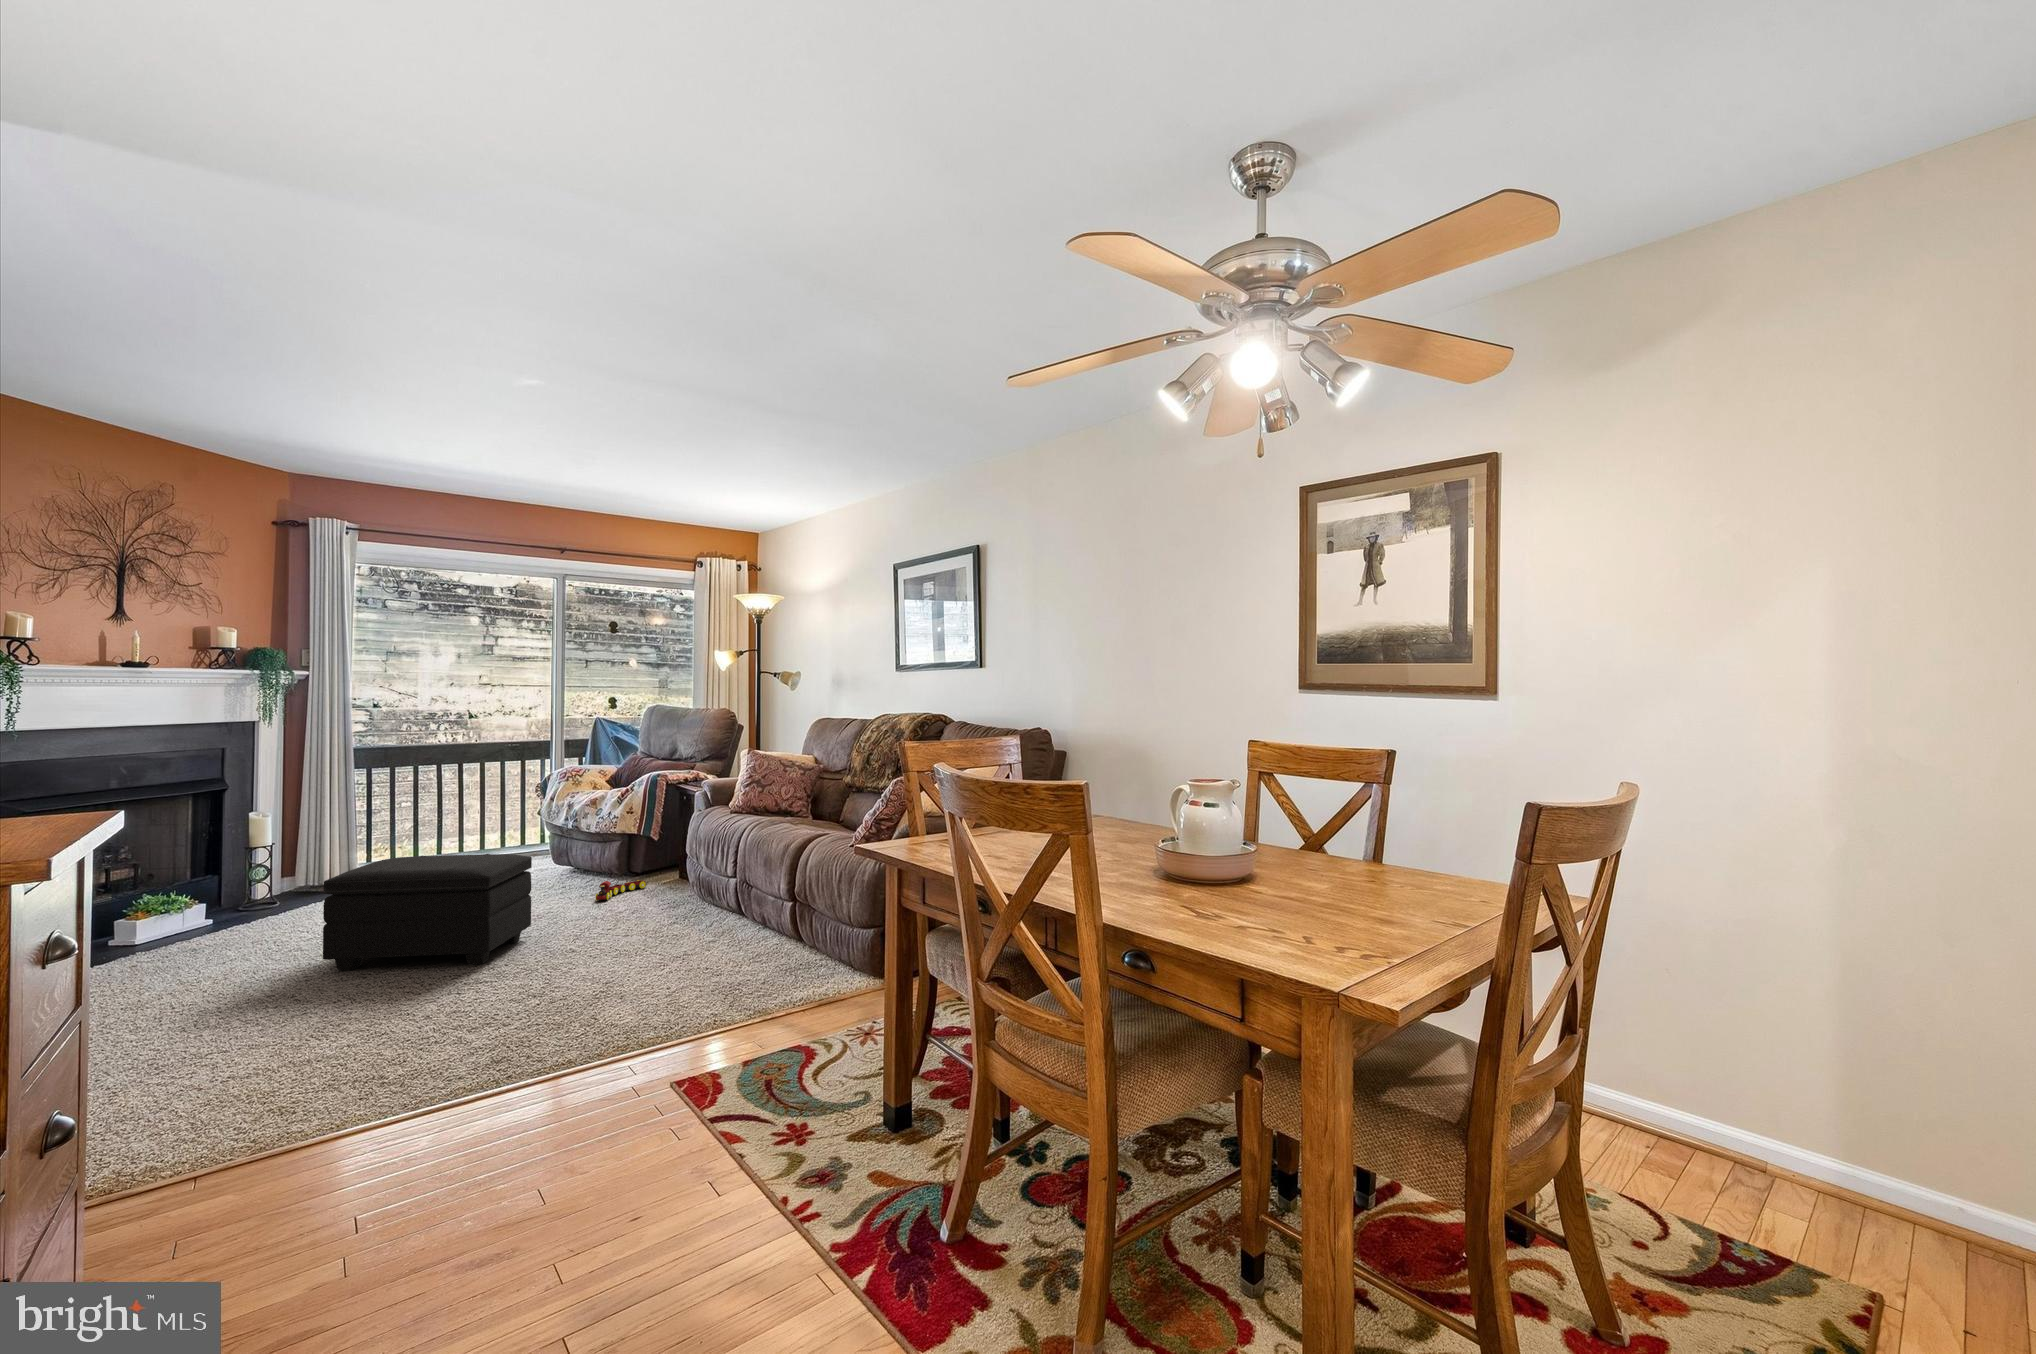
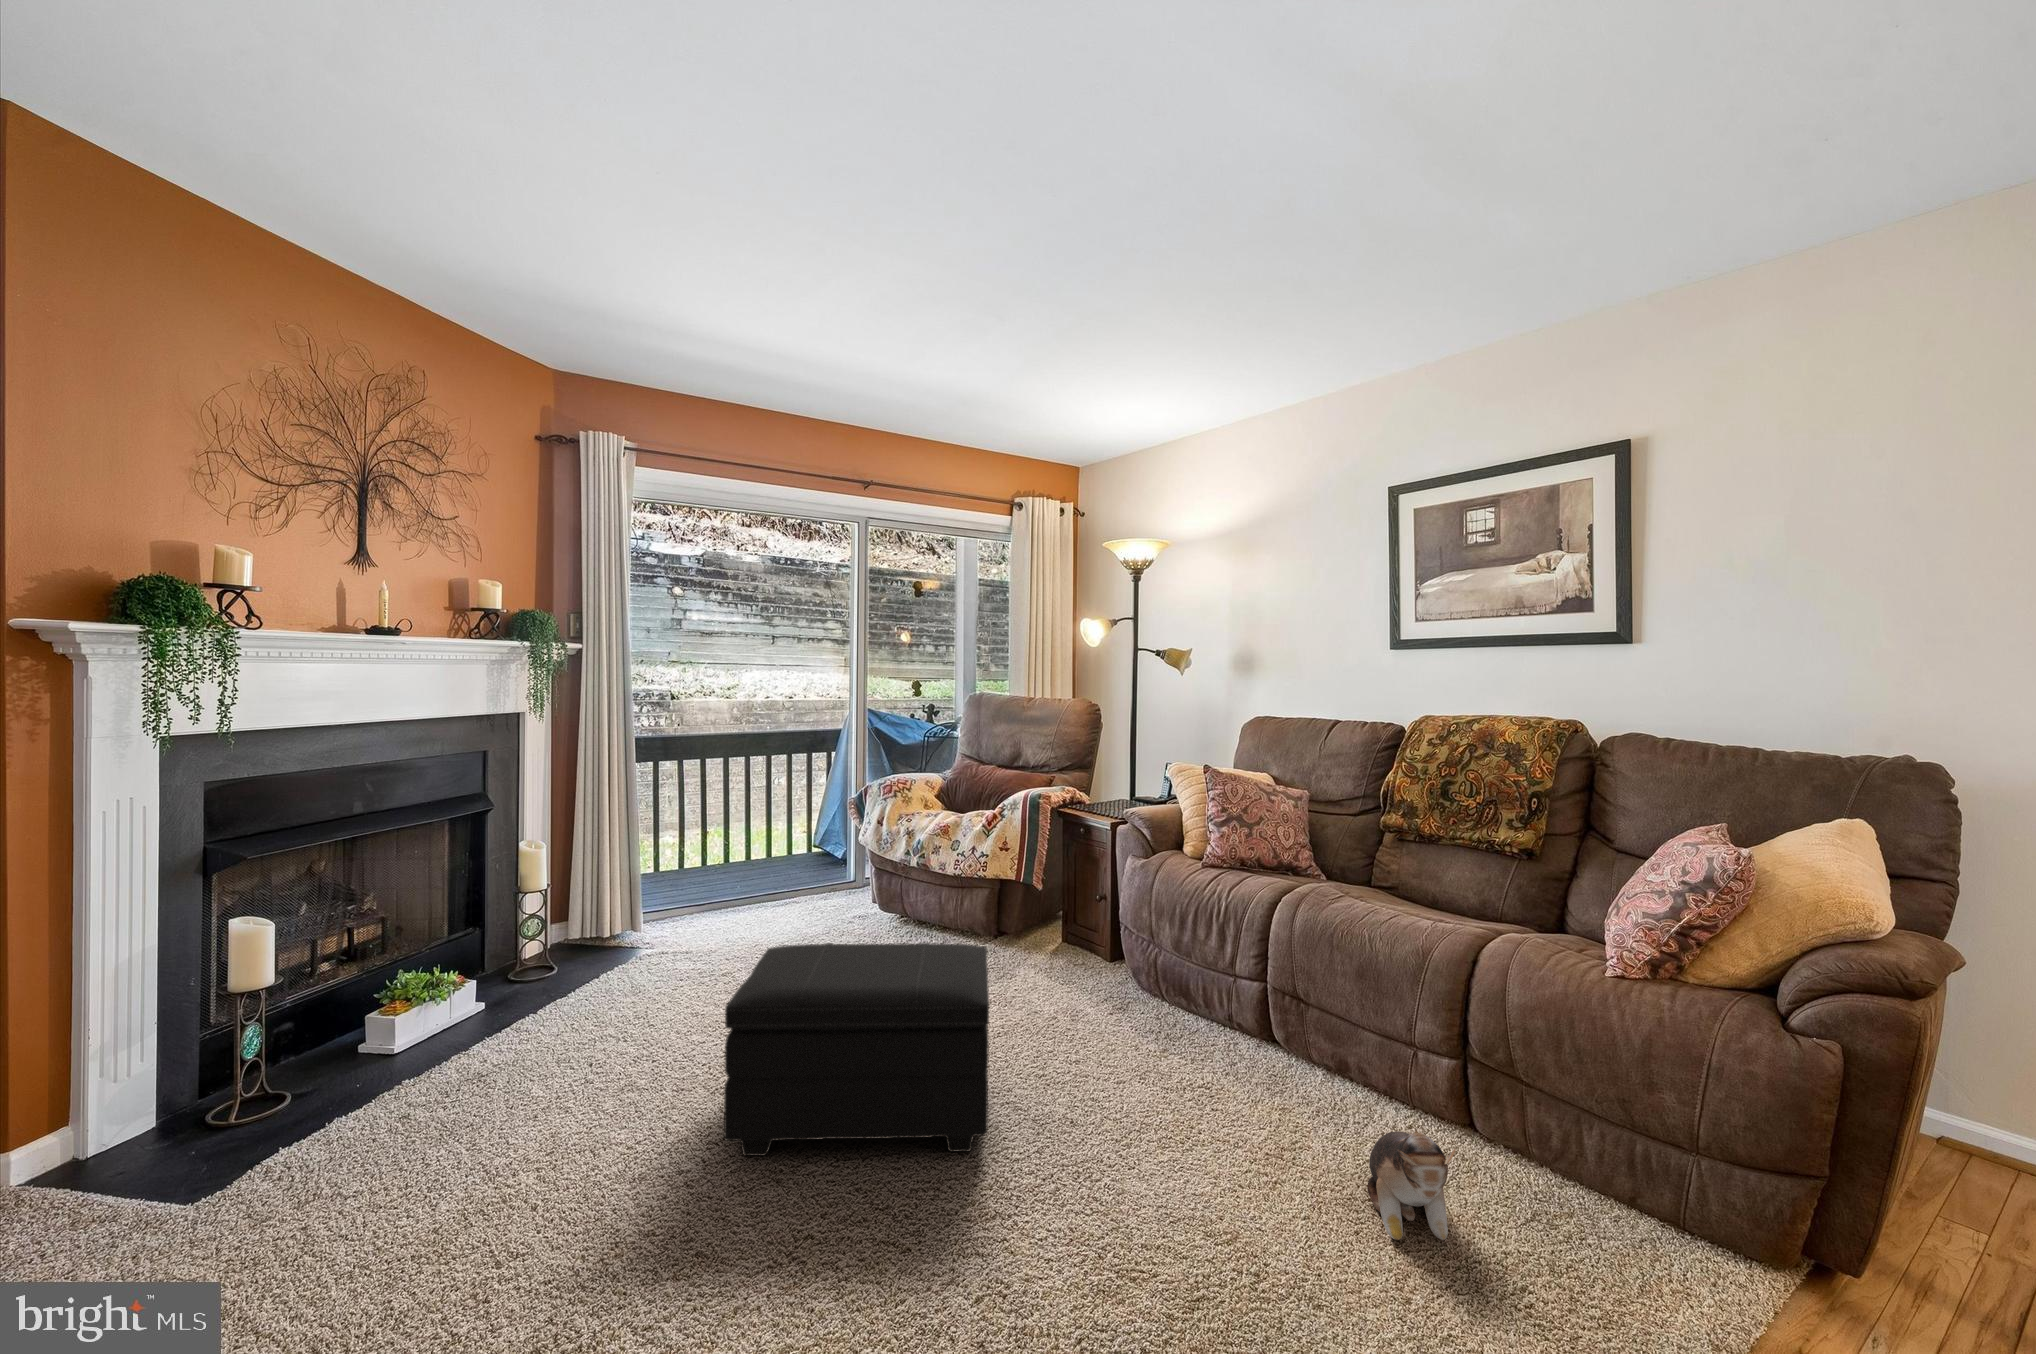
toy train: present [596,880,646,900] -> none [994,946,1037,985]
plush toy: none [668,922,726,981] -> present [1367,1131,1455,1240]

